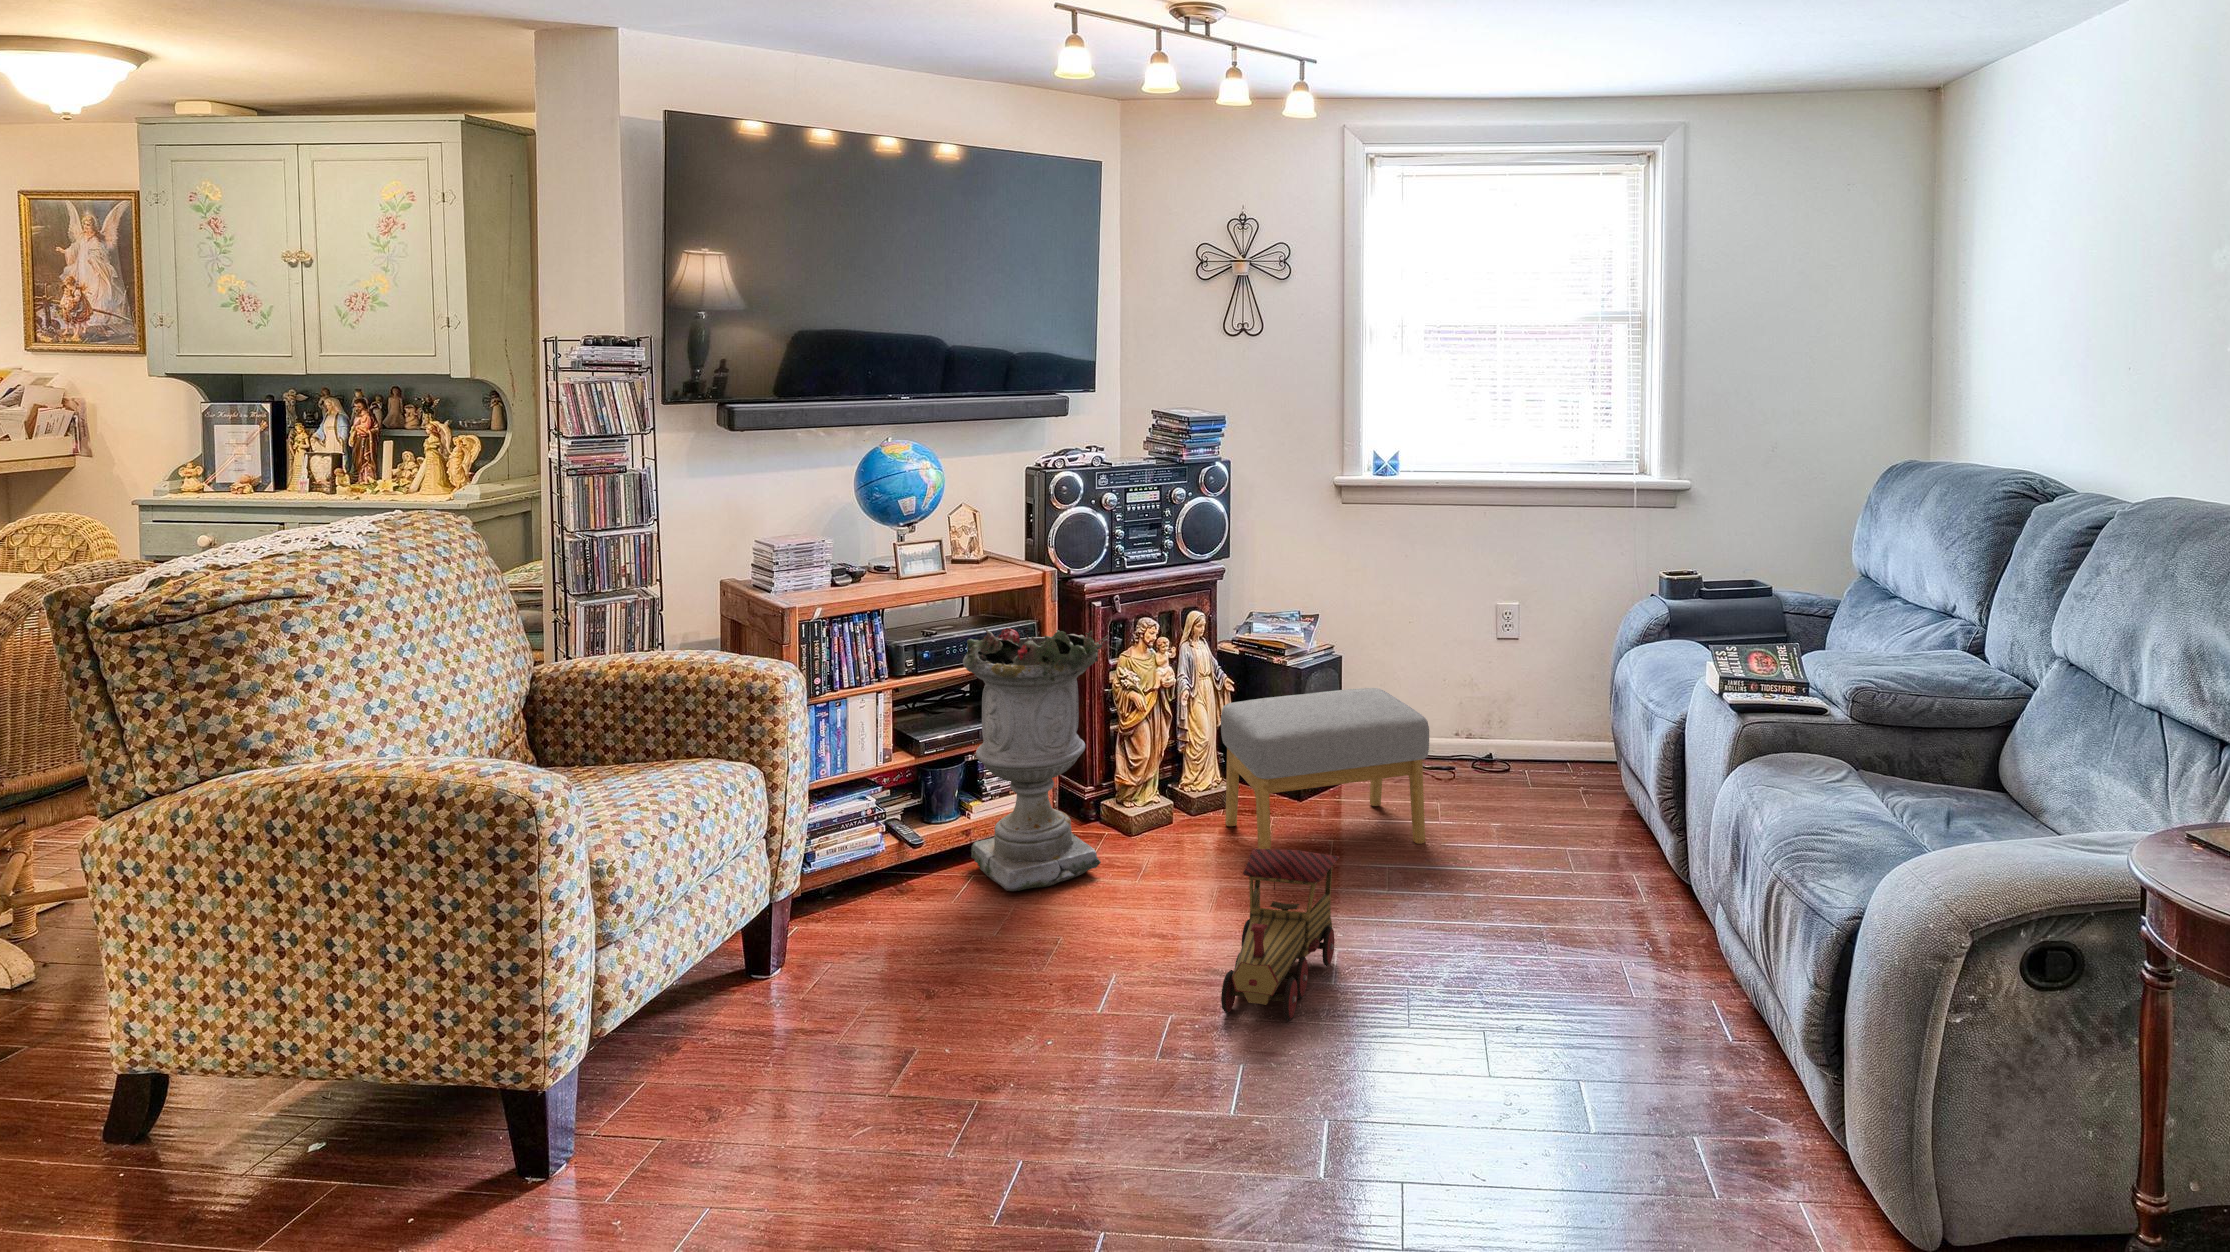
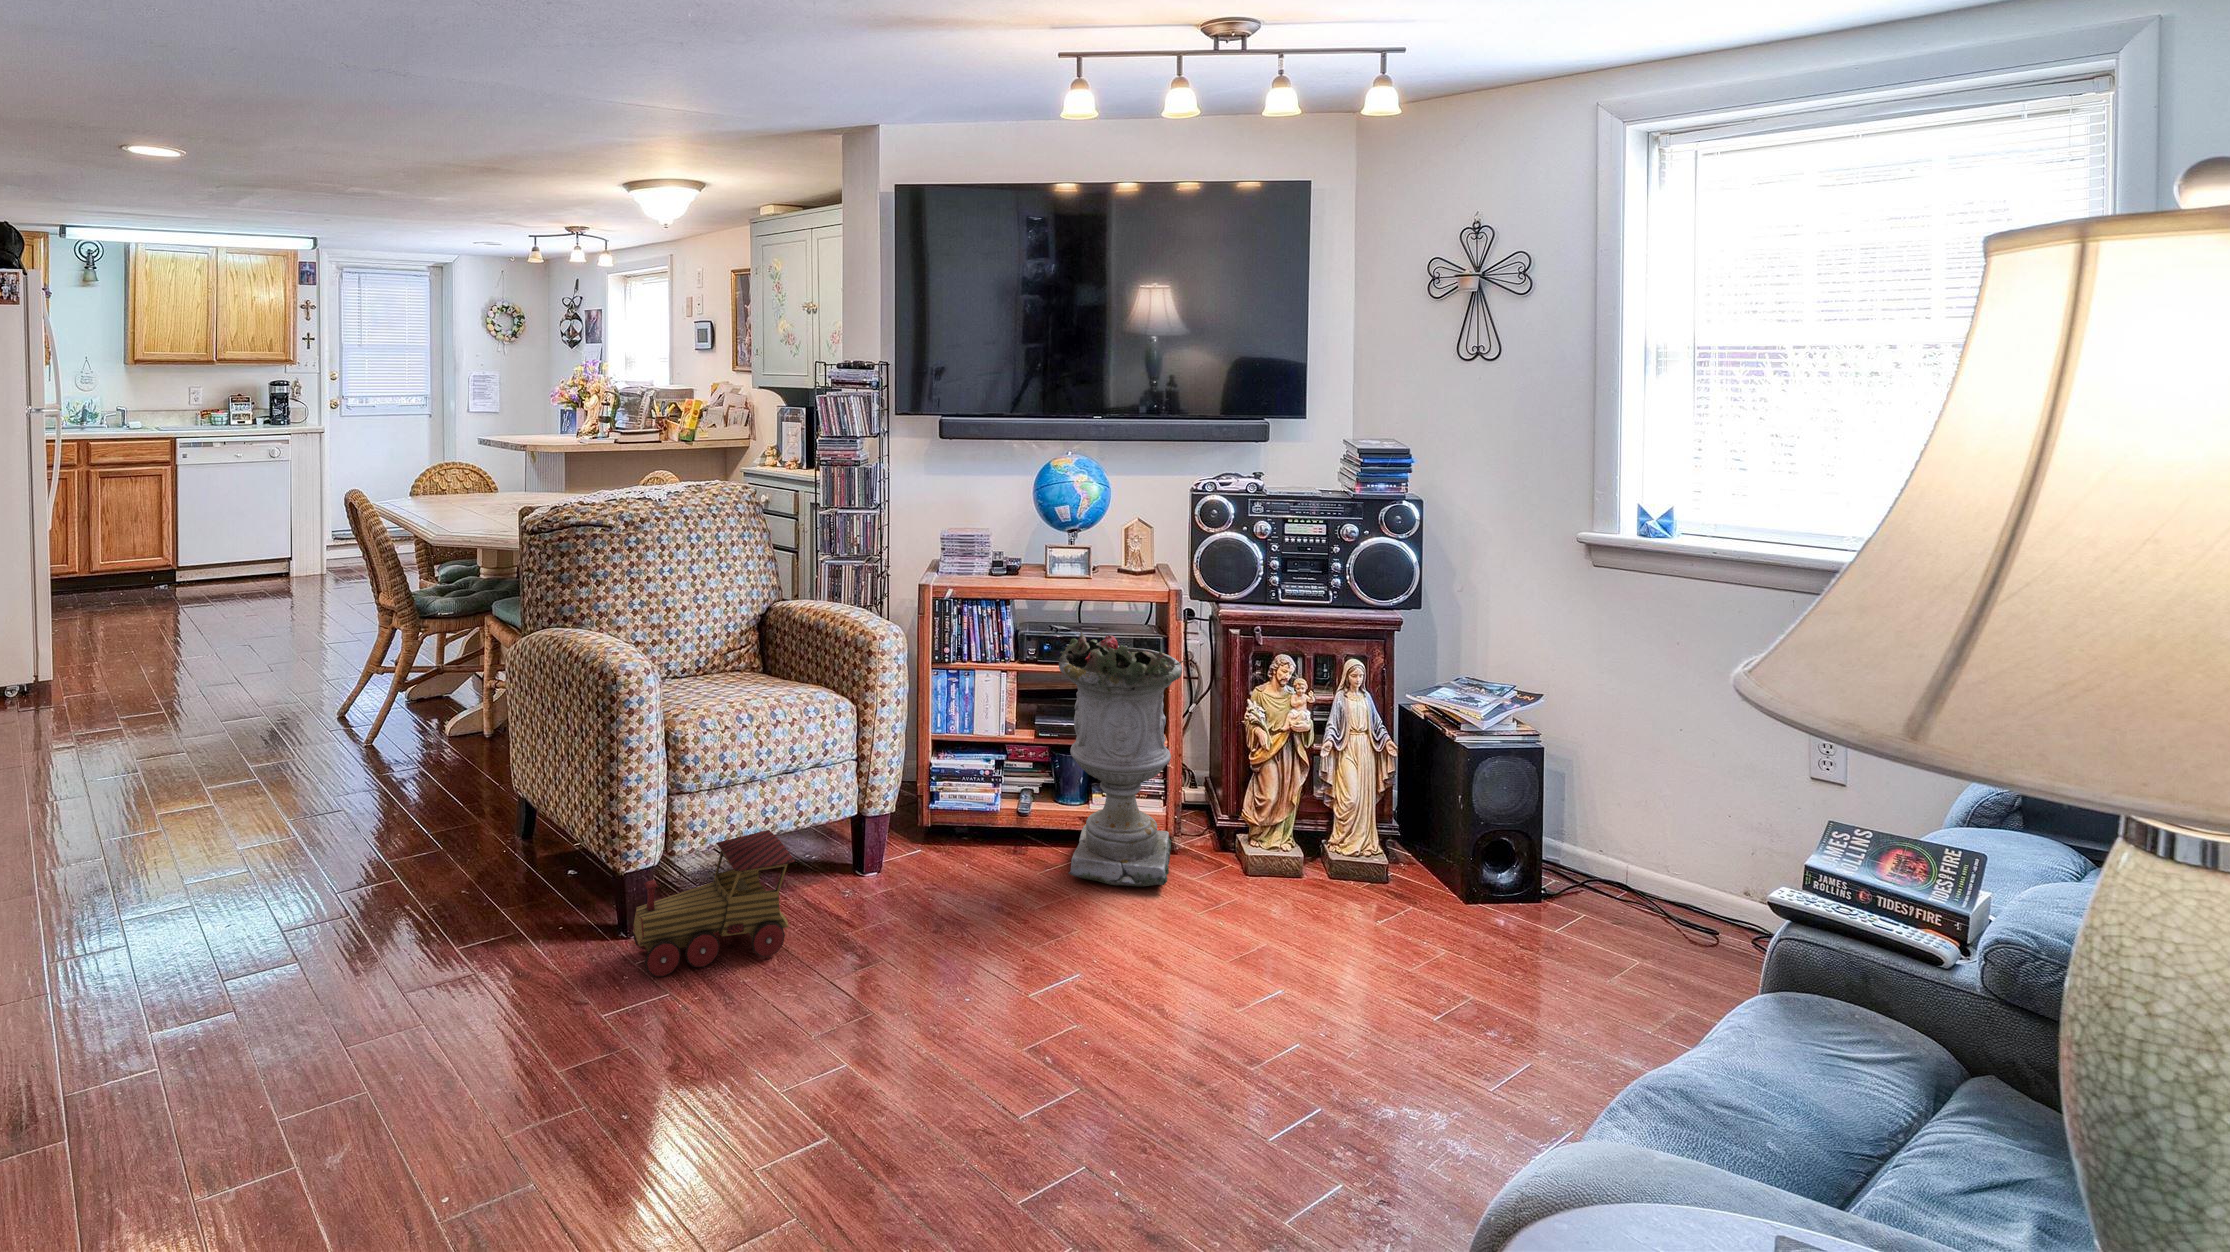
footstool: present [1221,688,1429,849] -> none [1313,764,1558,1007]
toy train: present [1221,849,1339,1021] -> present [633,830,795,977]

